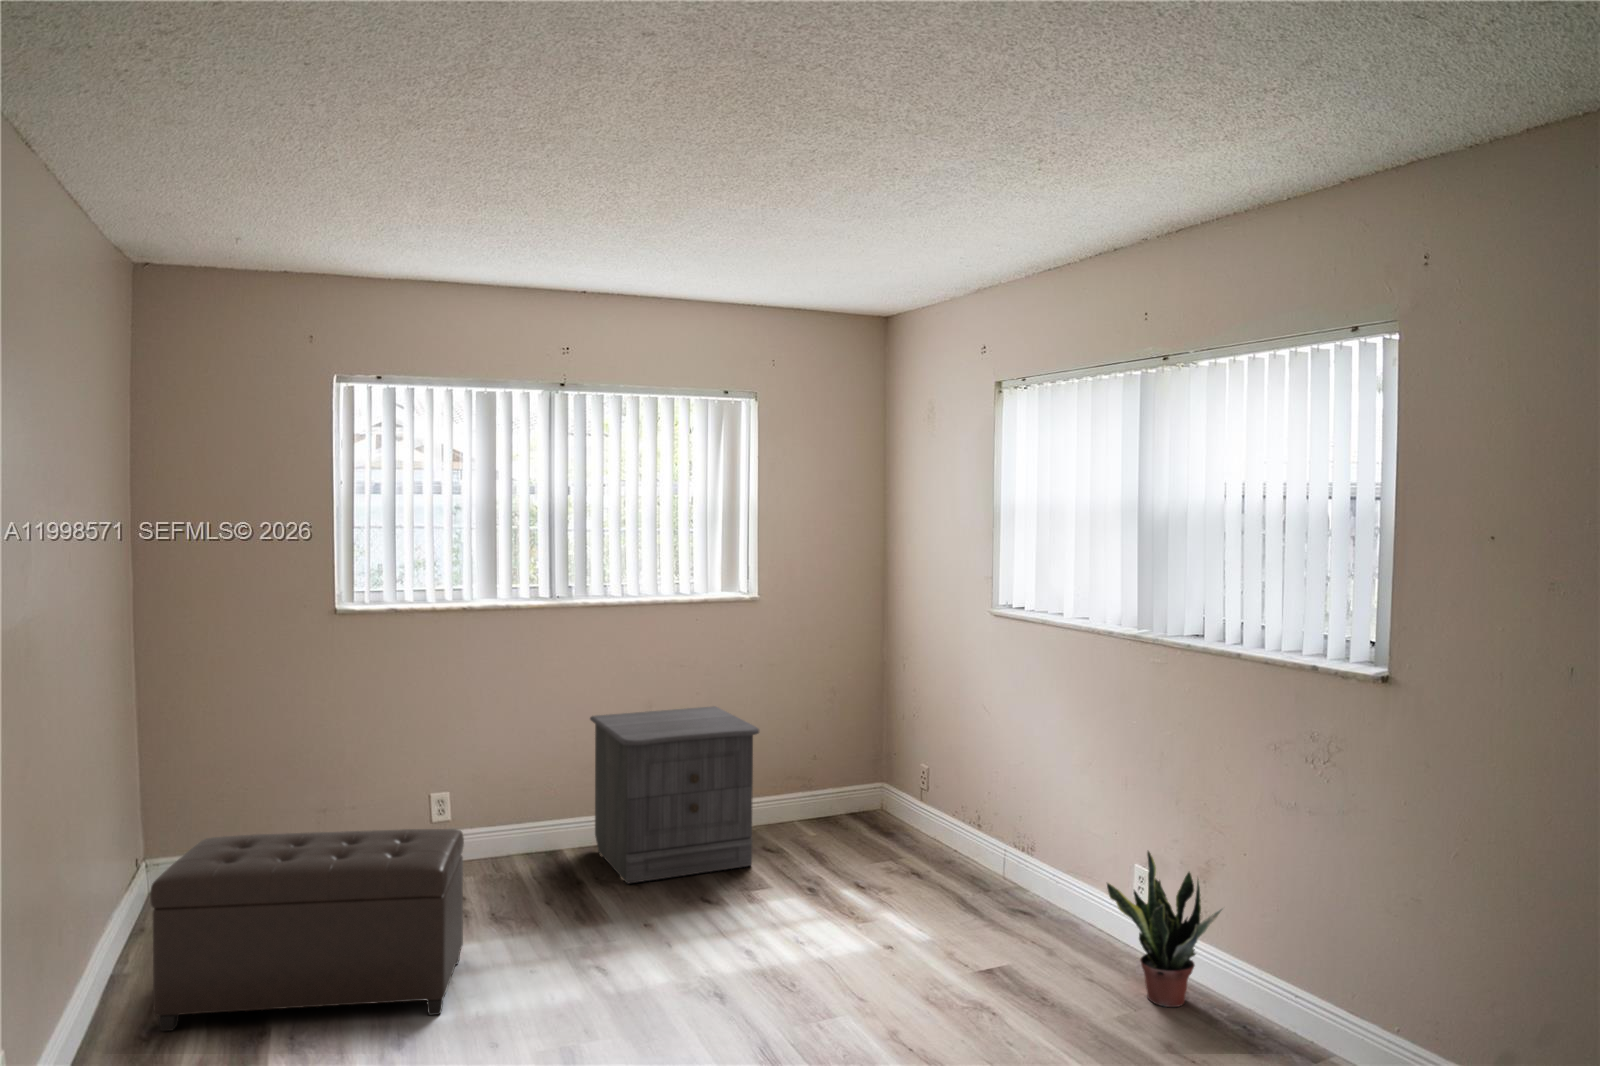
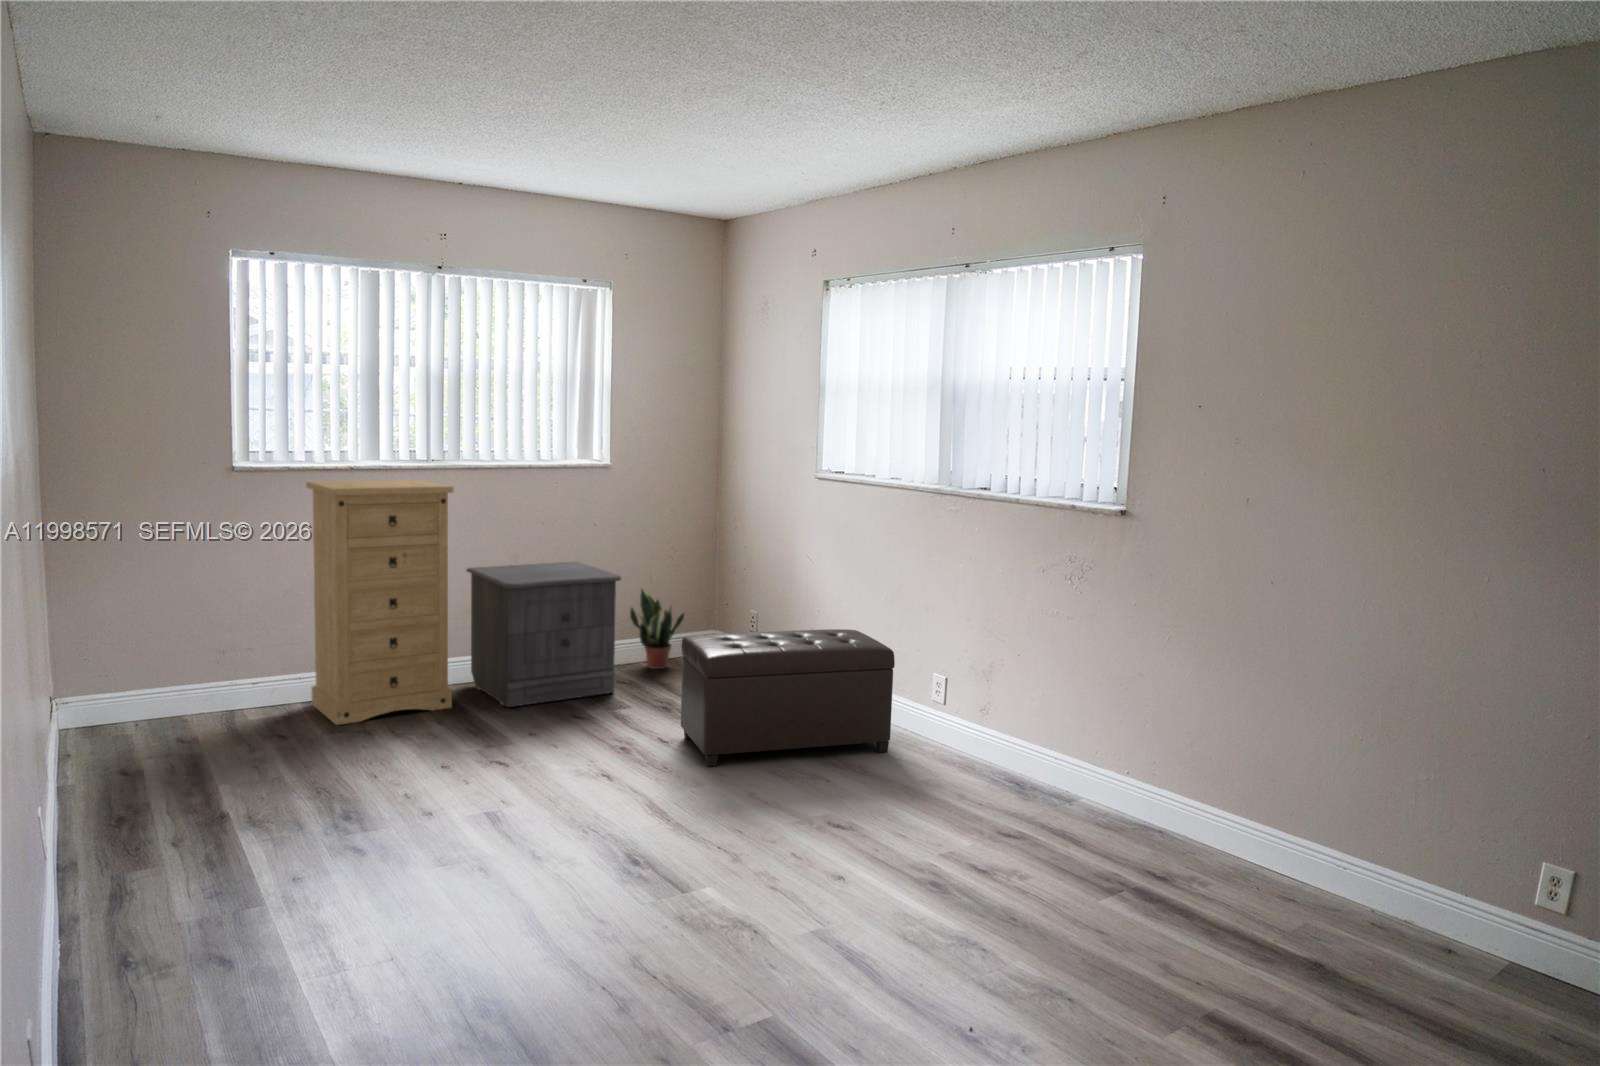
dresser: none [415,618,568,903] -> present [306,480,453,725]
ottoman: present [150,829,464,1031] -> present [681,629,895,766]
potted plant: present [1107,851,1222,1007] -> present [630,590,684,669]

